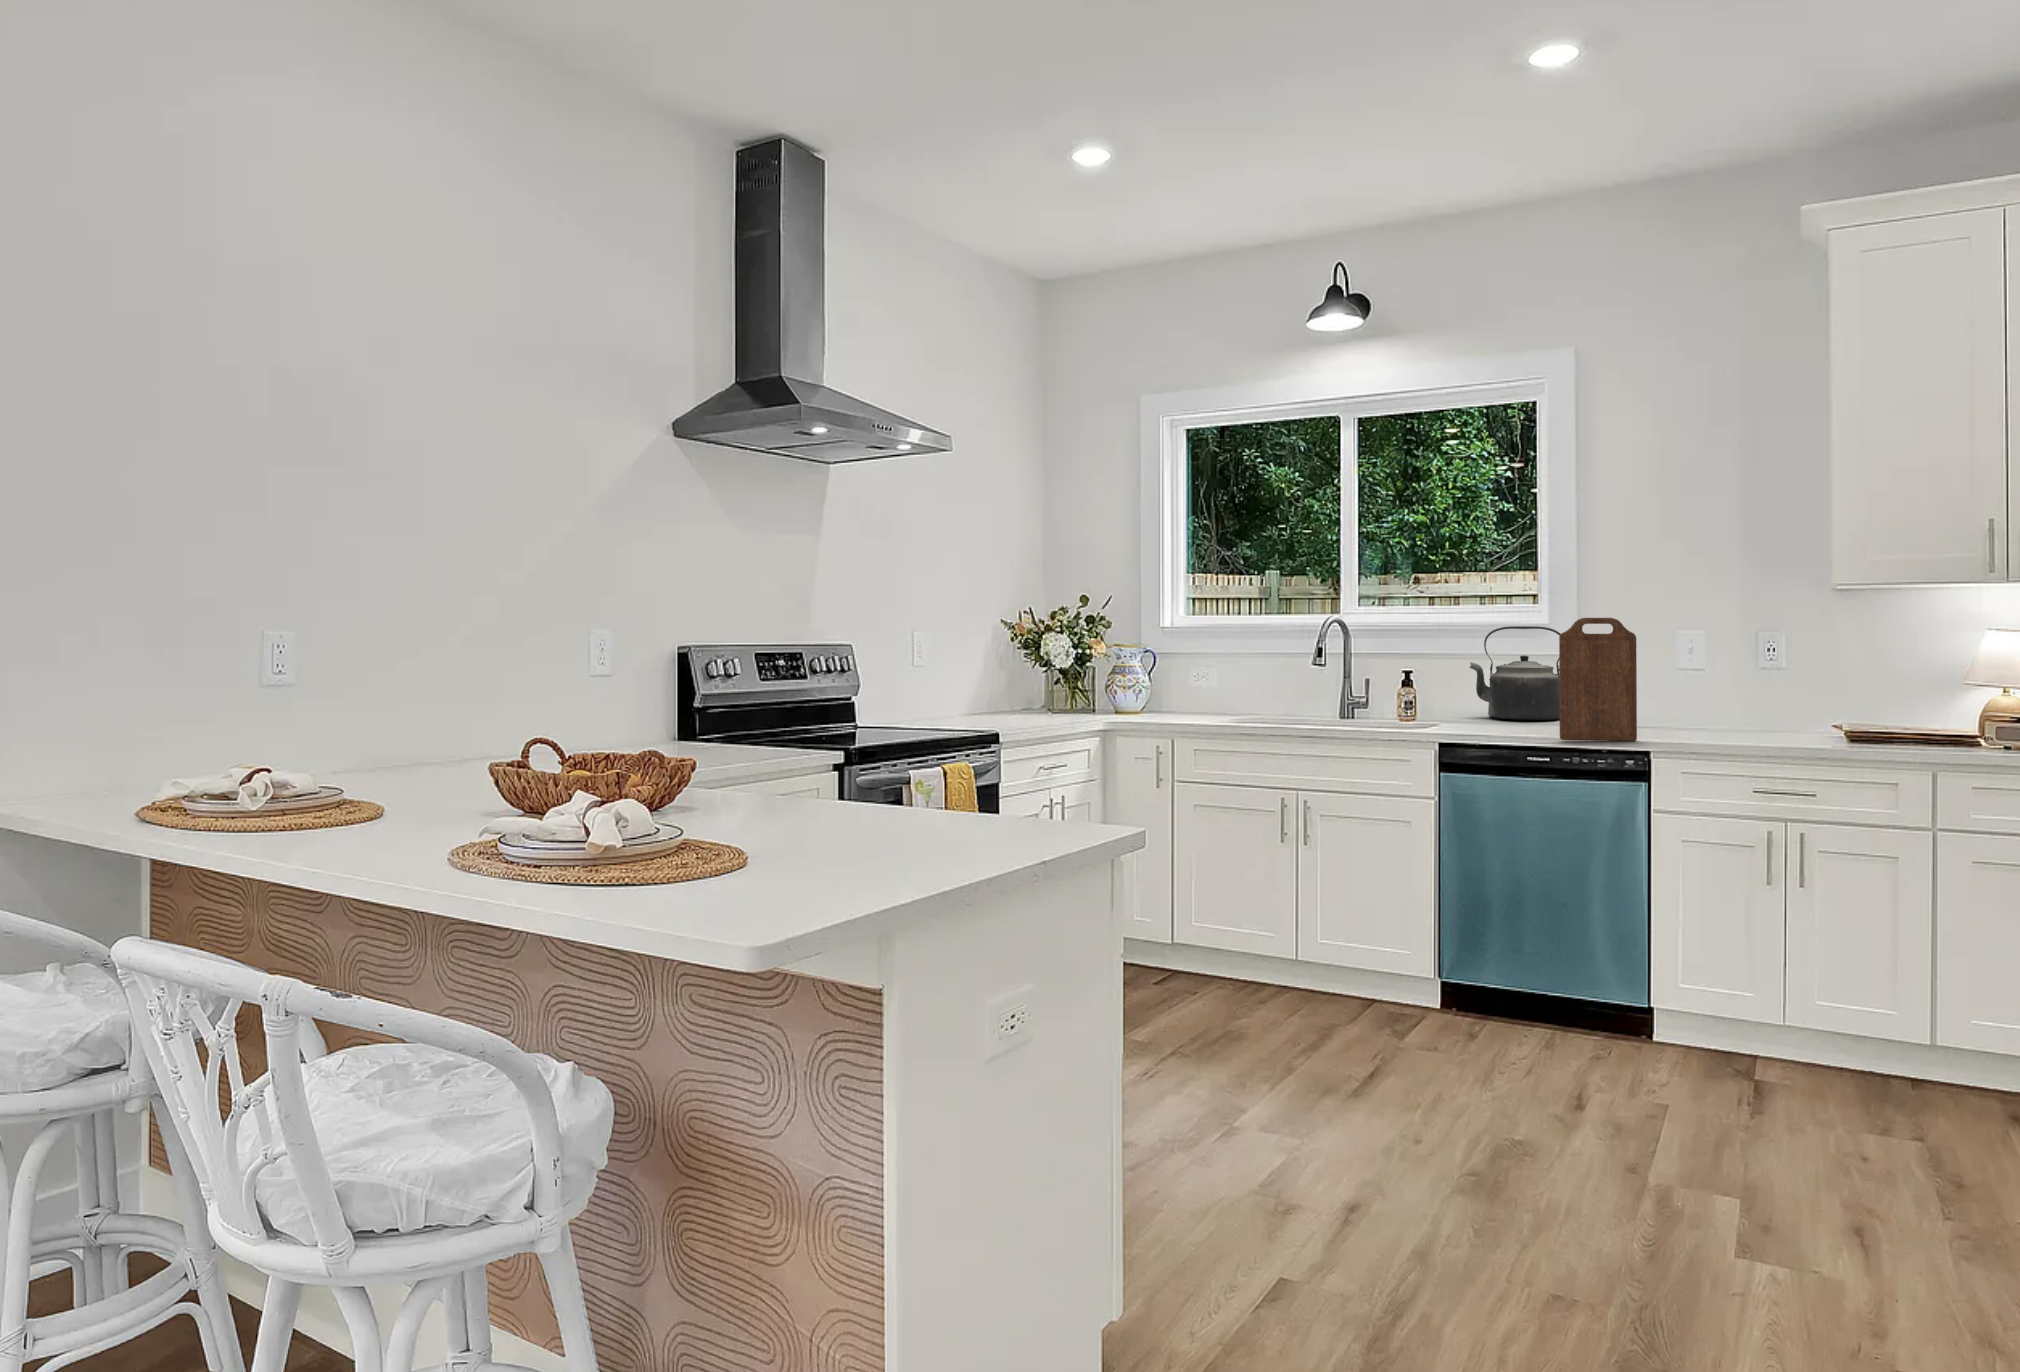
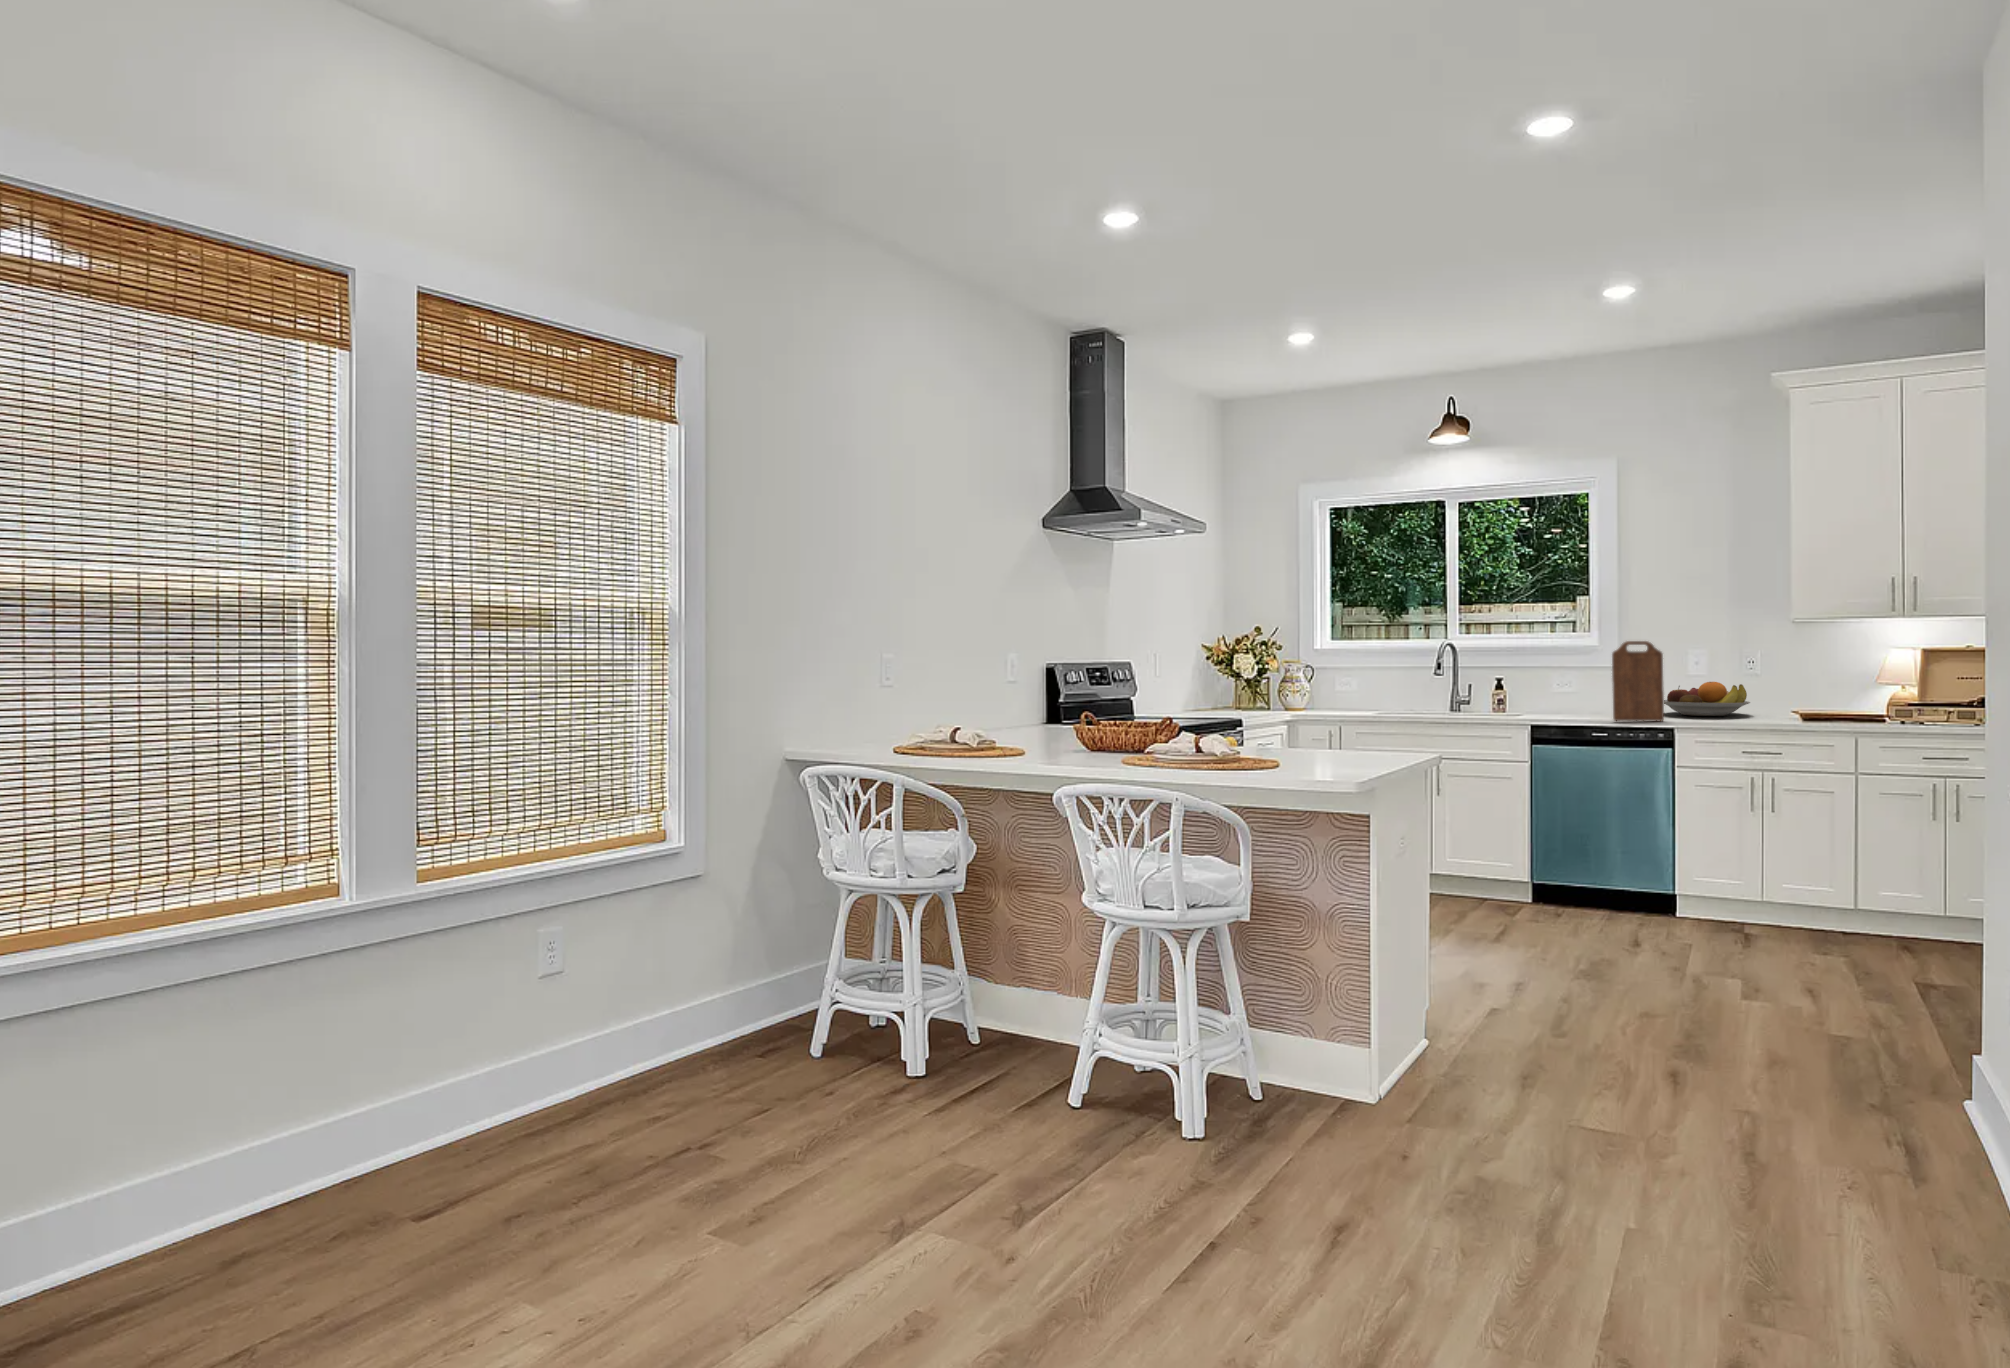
kettle: present [1470,626,1561,720] -> none [1544,646,1611,710]
fruit bowl: none [1632,680,1769,732] -> present [1664,682,1750,716]

